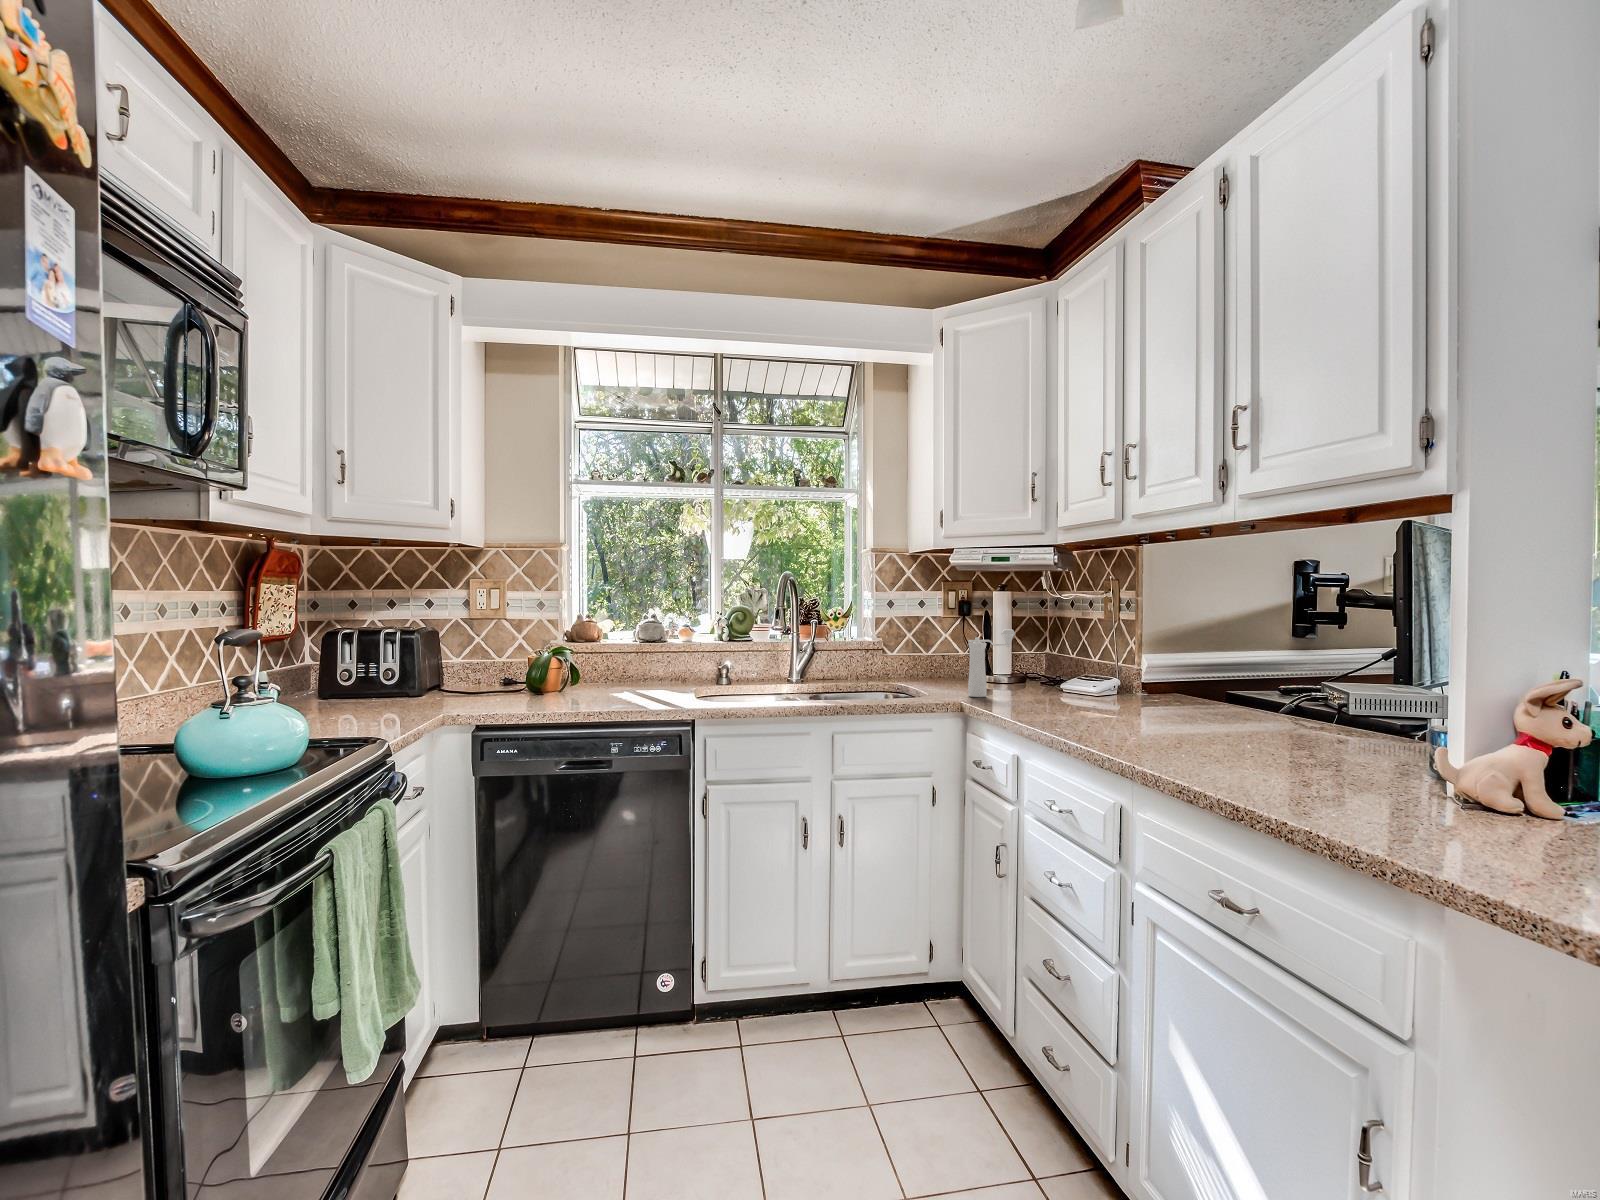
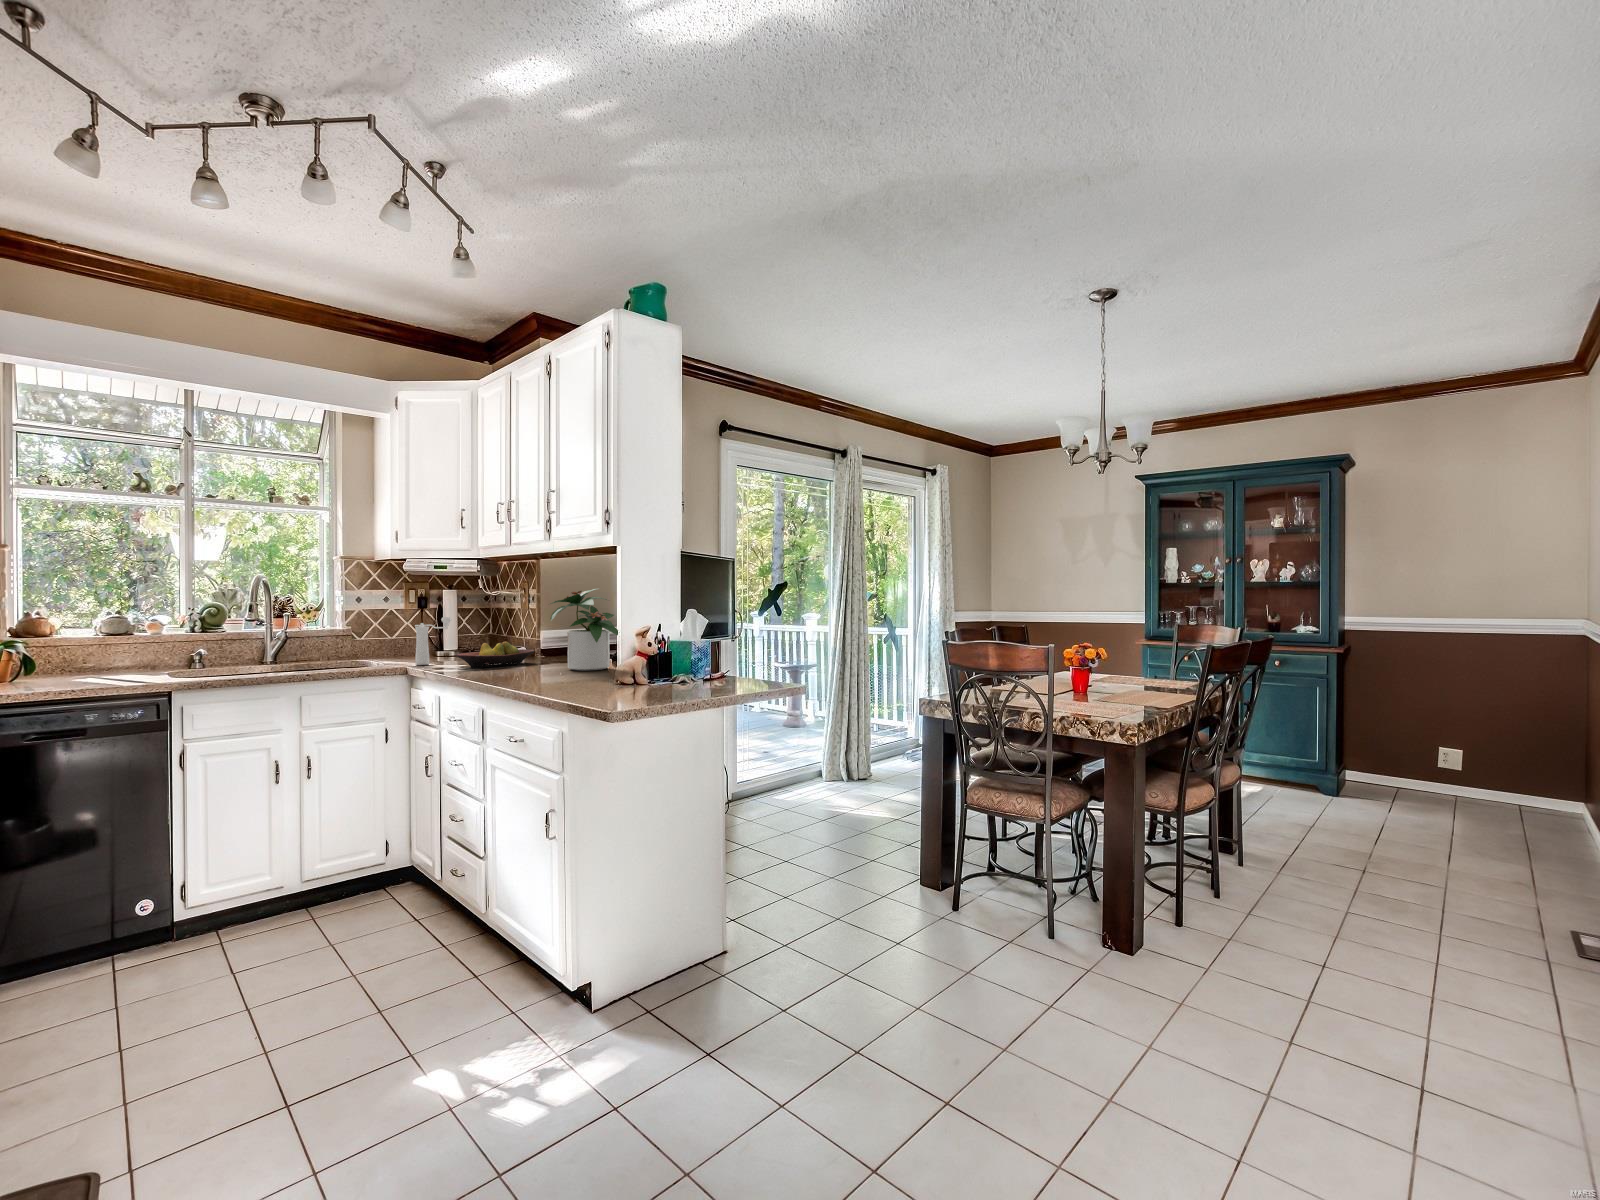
potted plant: none [1205,587,1372,742] -> present [550,589,618,671]
fruit bowl: none [1035,671,1150,713] -> present [456,642,534,668]

